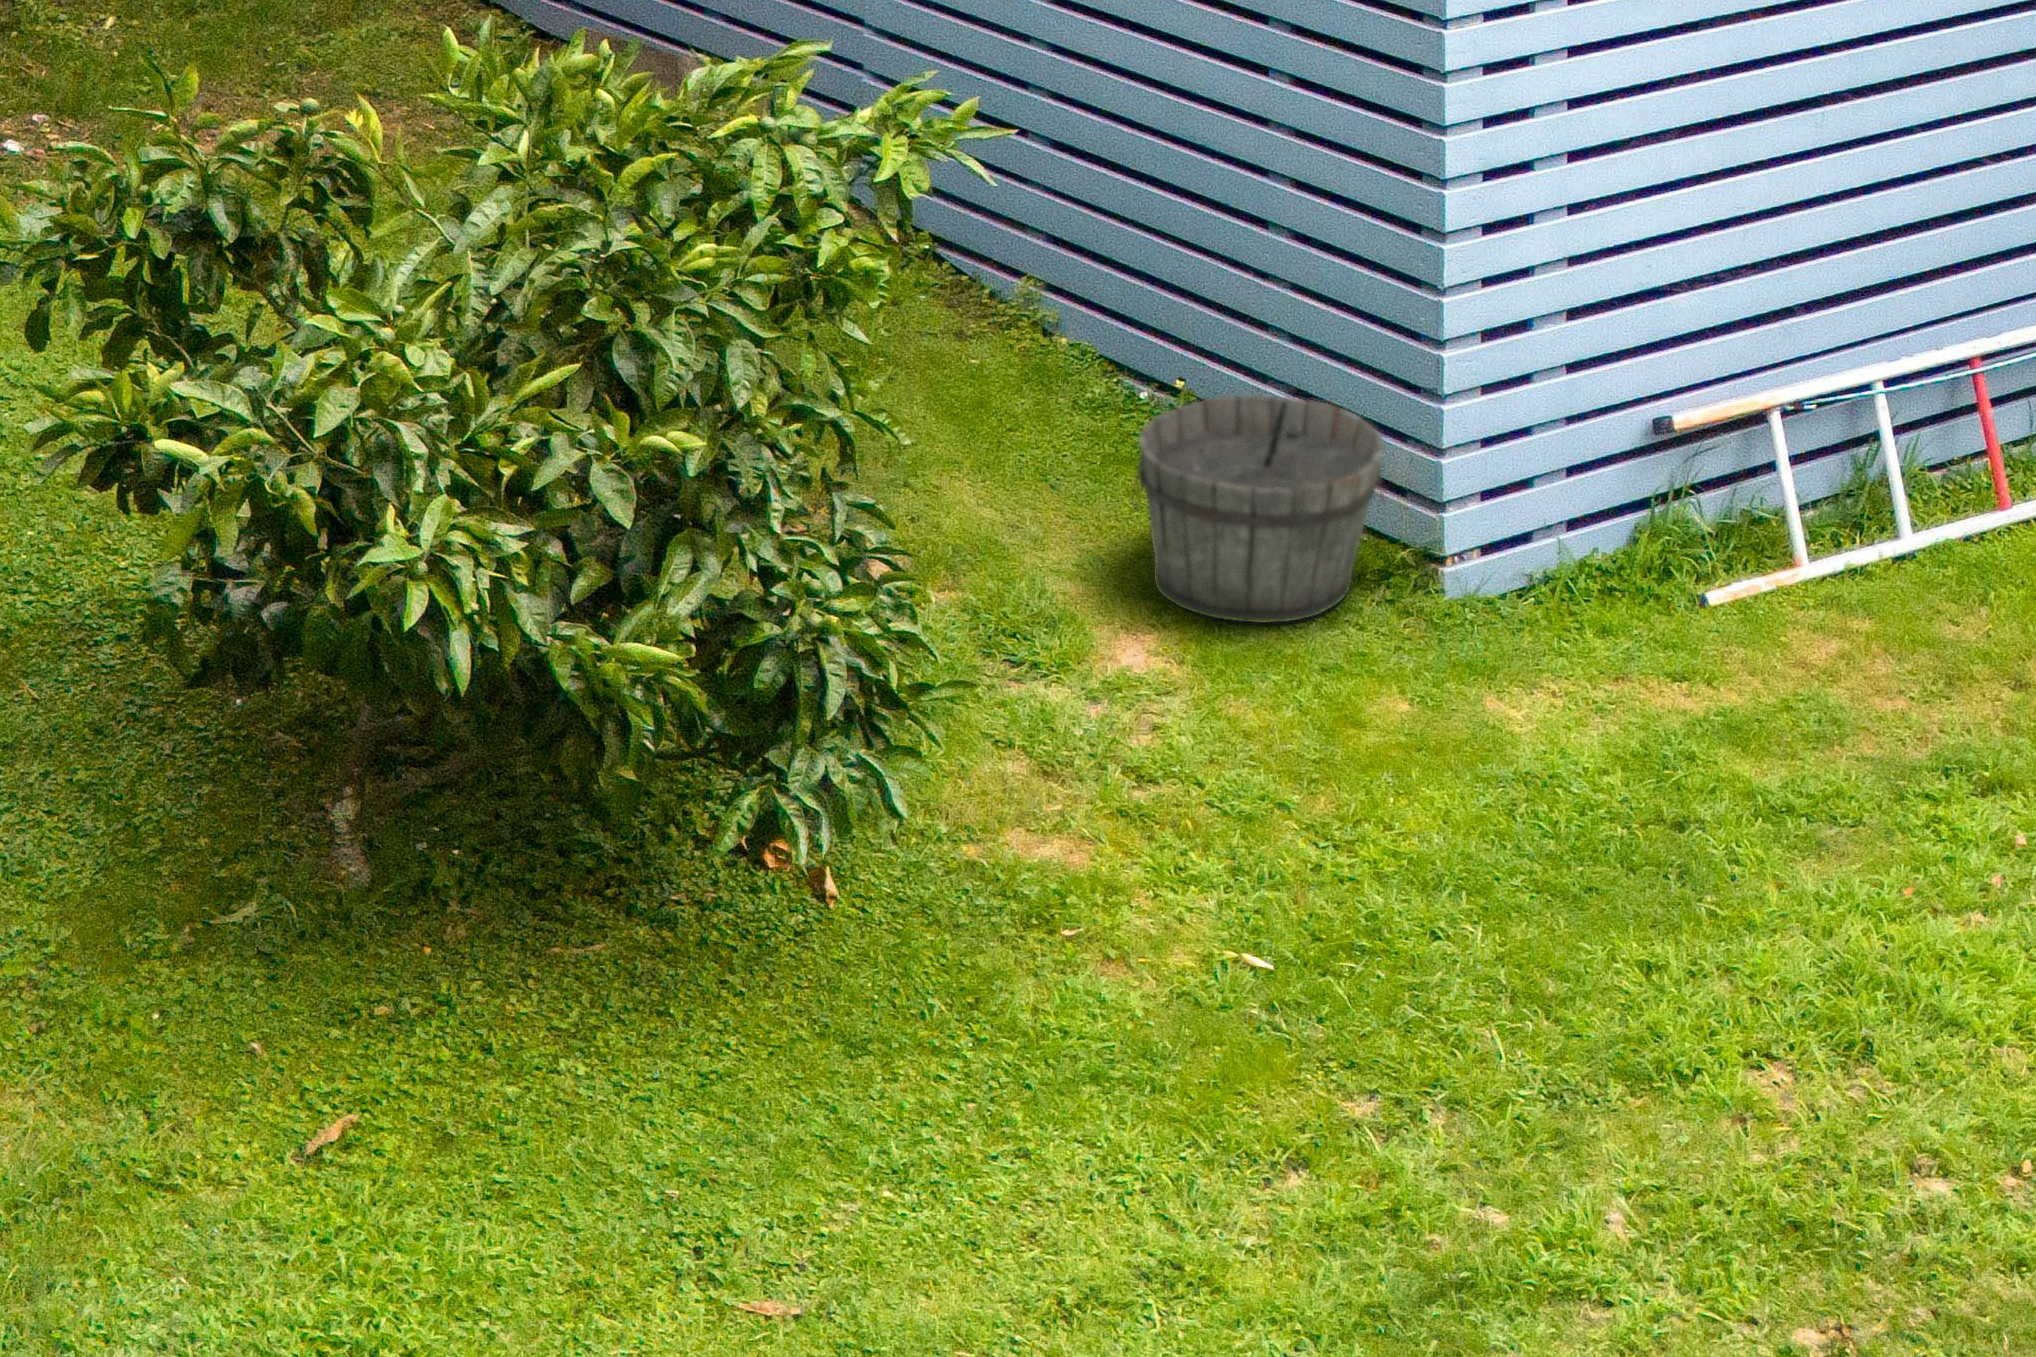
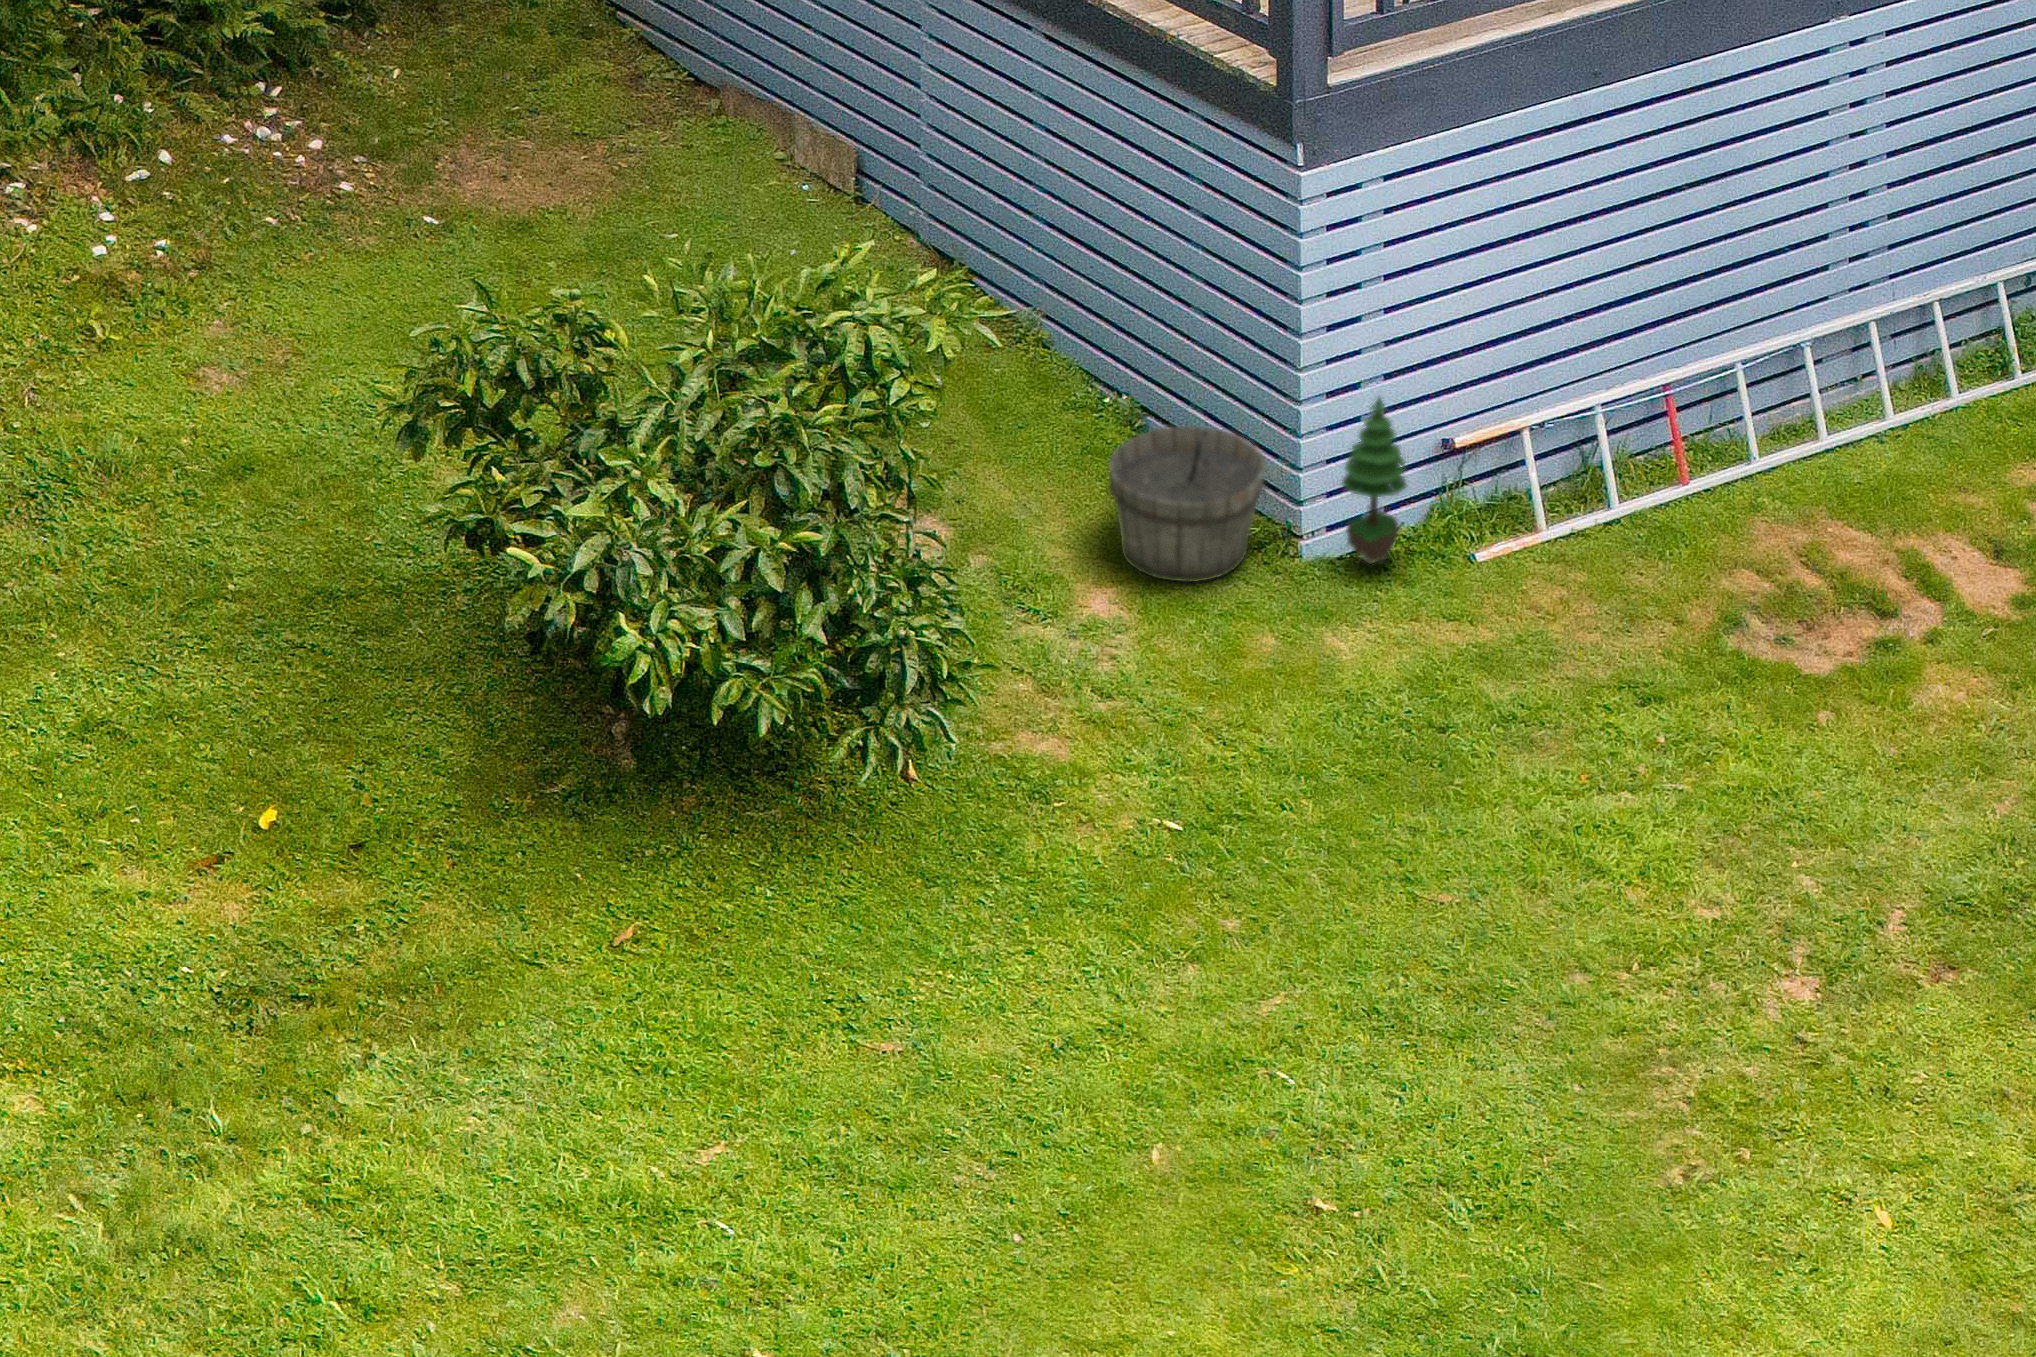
potted tree: none [1502,324,1607,603] -> present [1342,398,1407,563]

